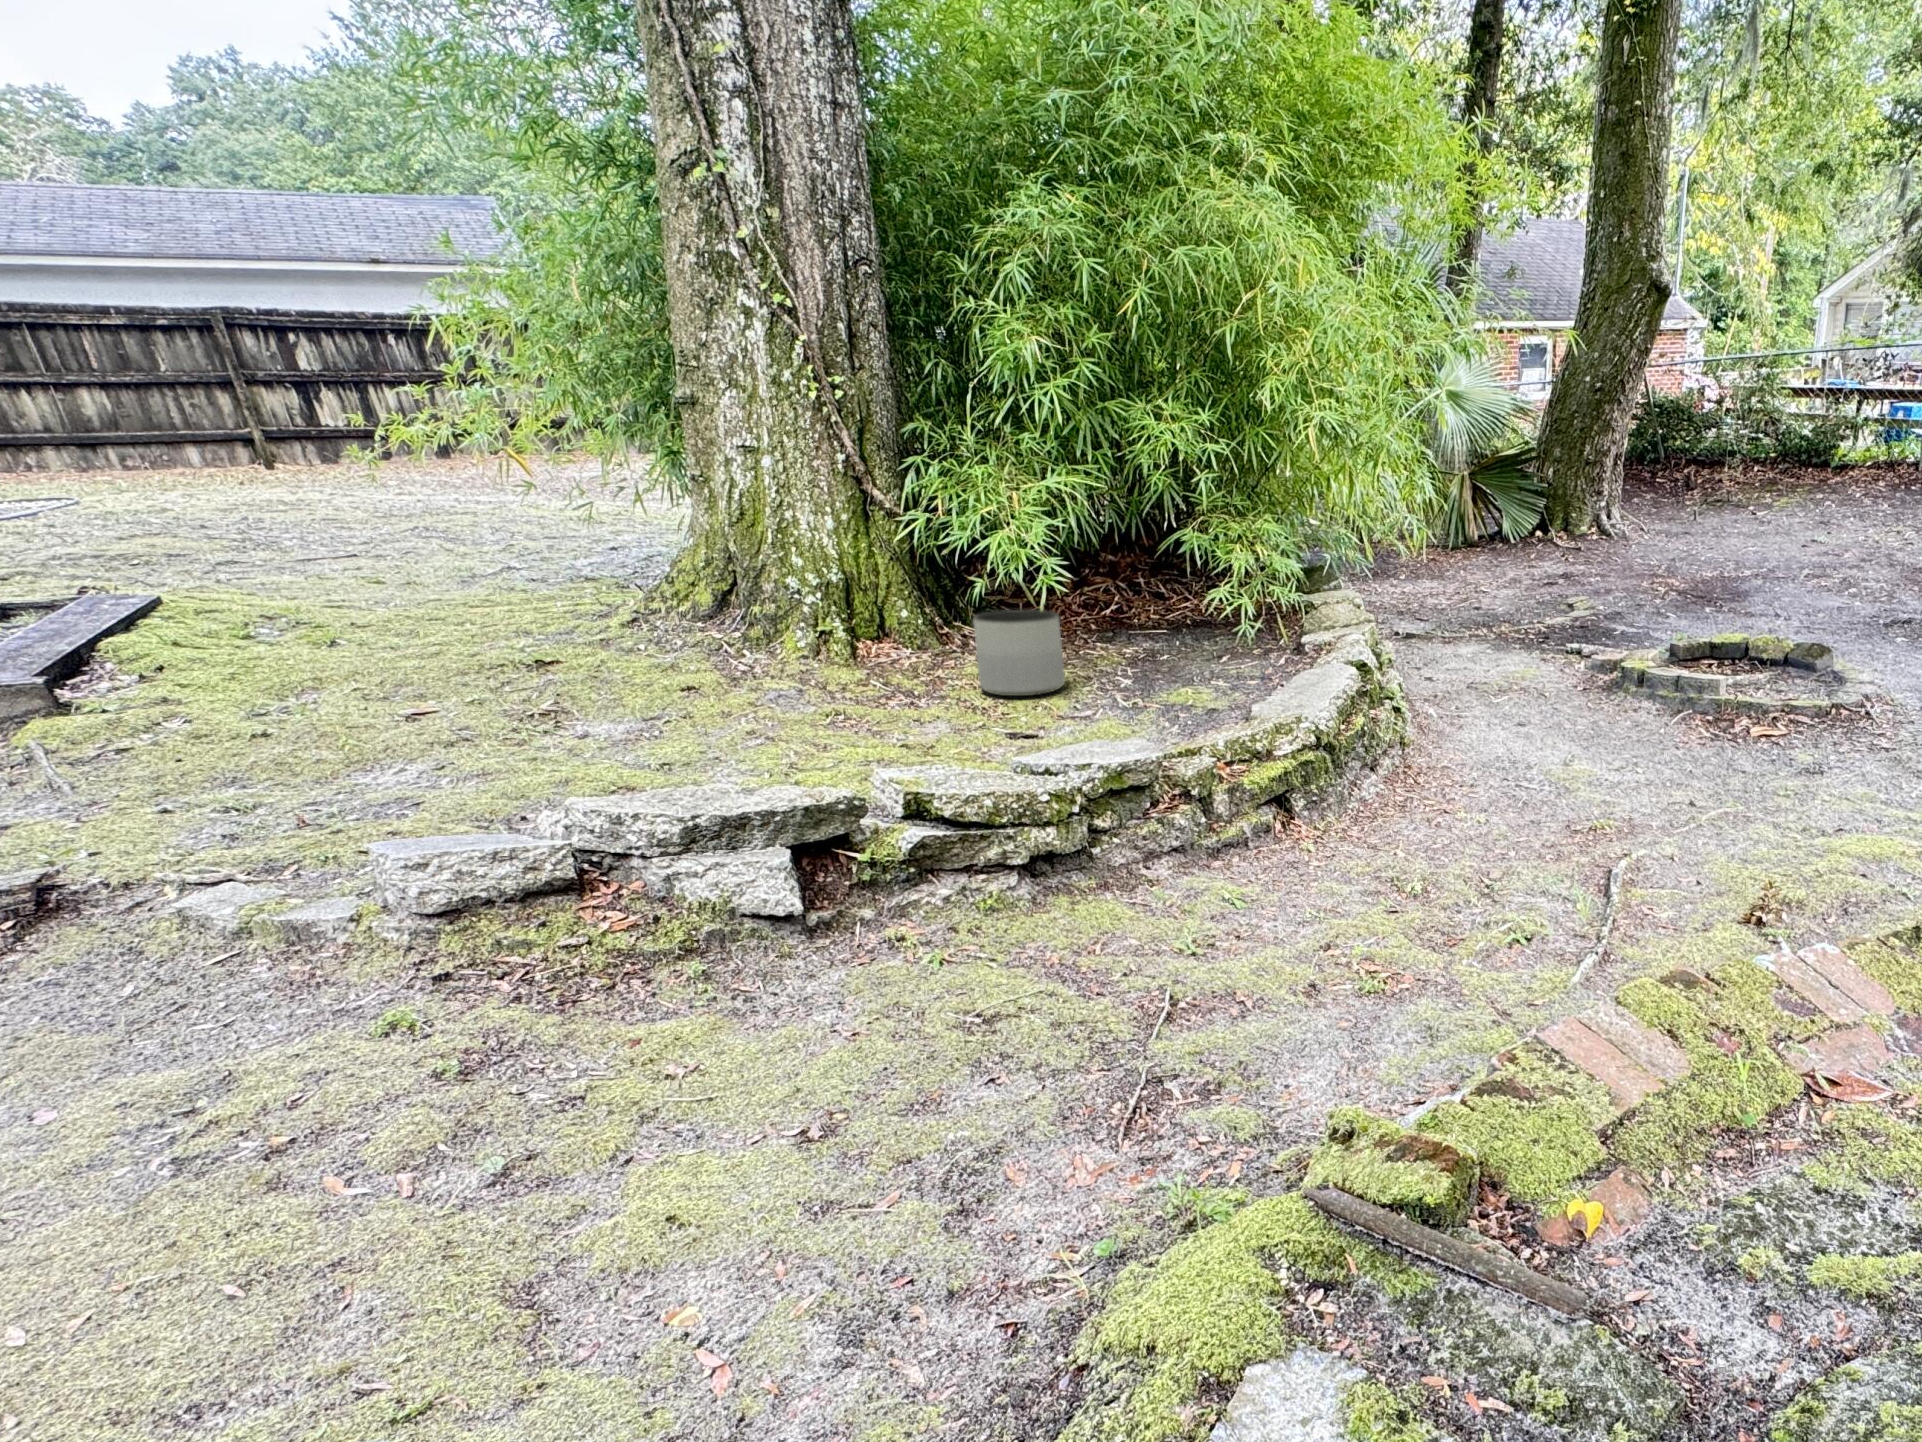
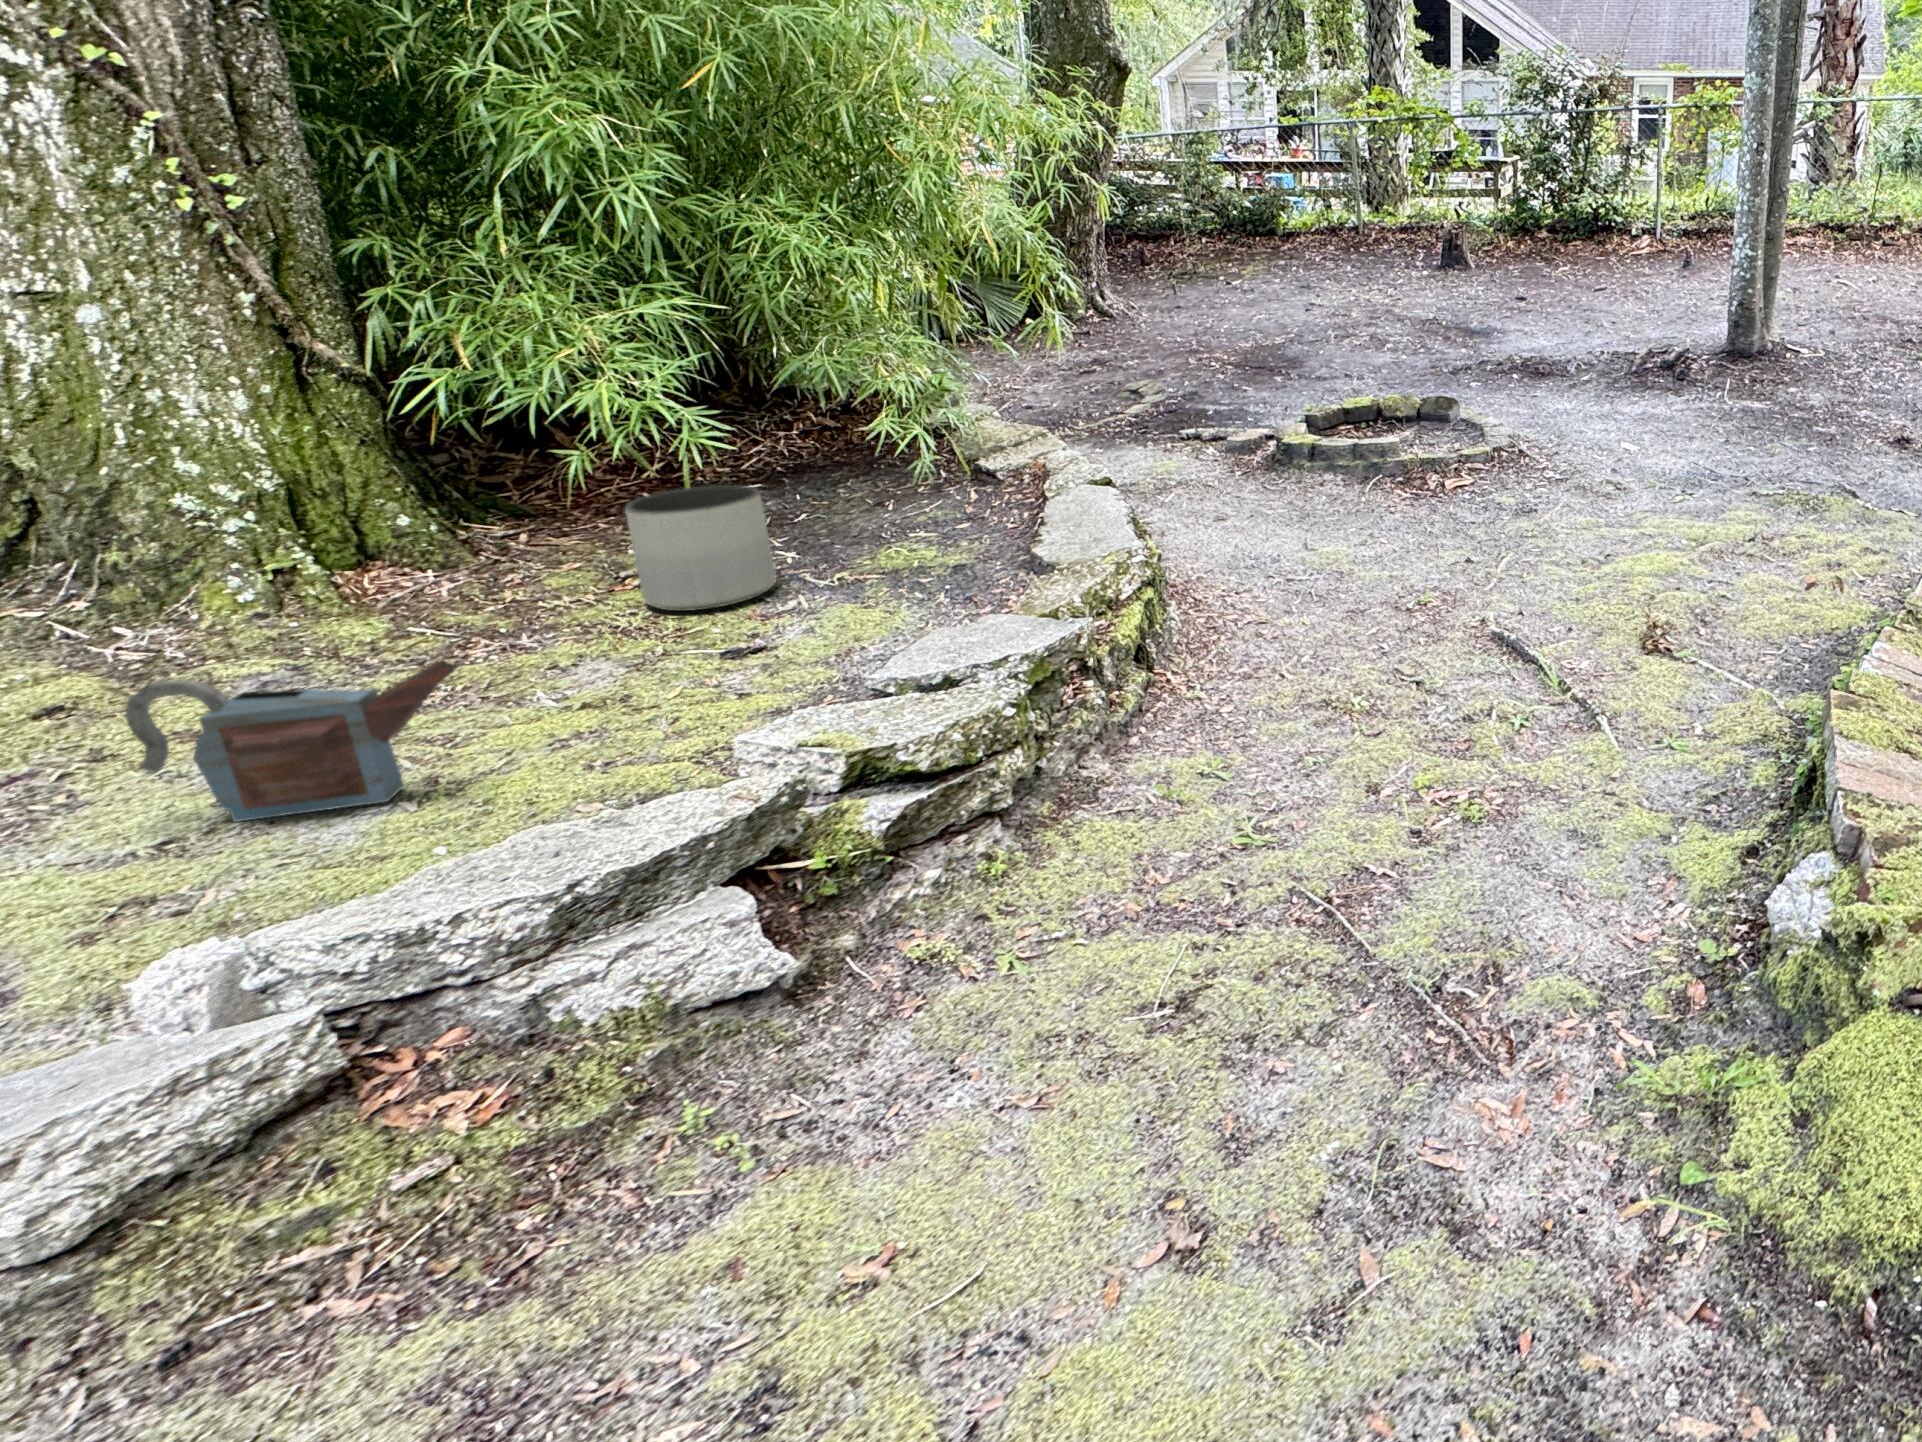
watering can: none [638,660,755,756] -> present [125,660,458,822]

